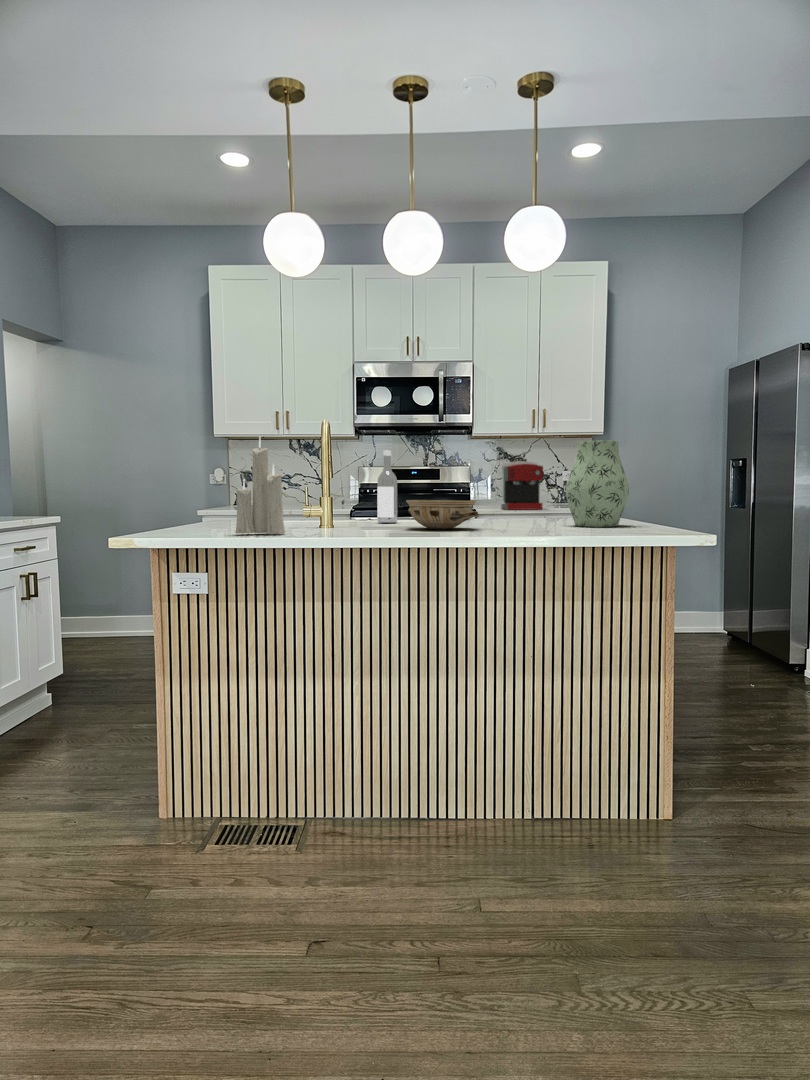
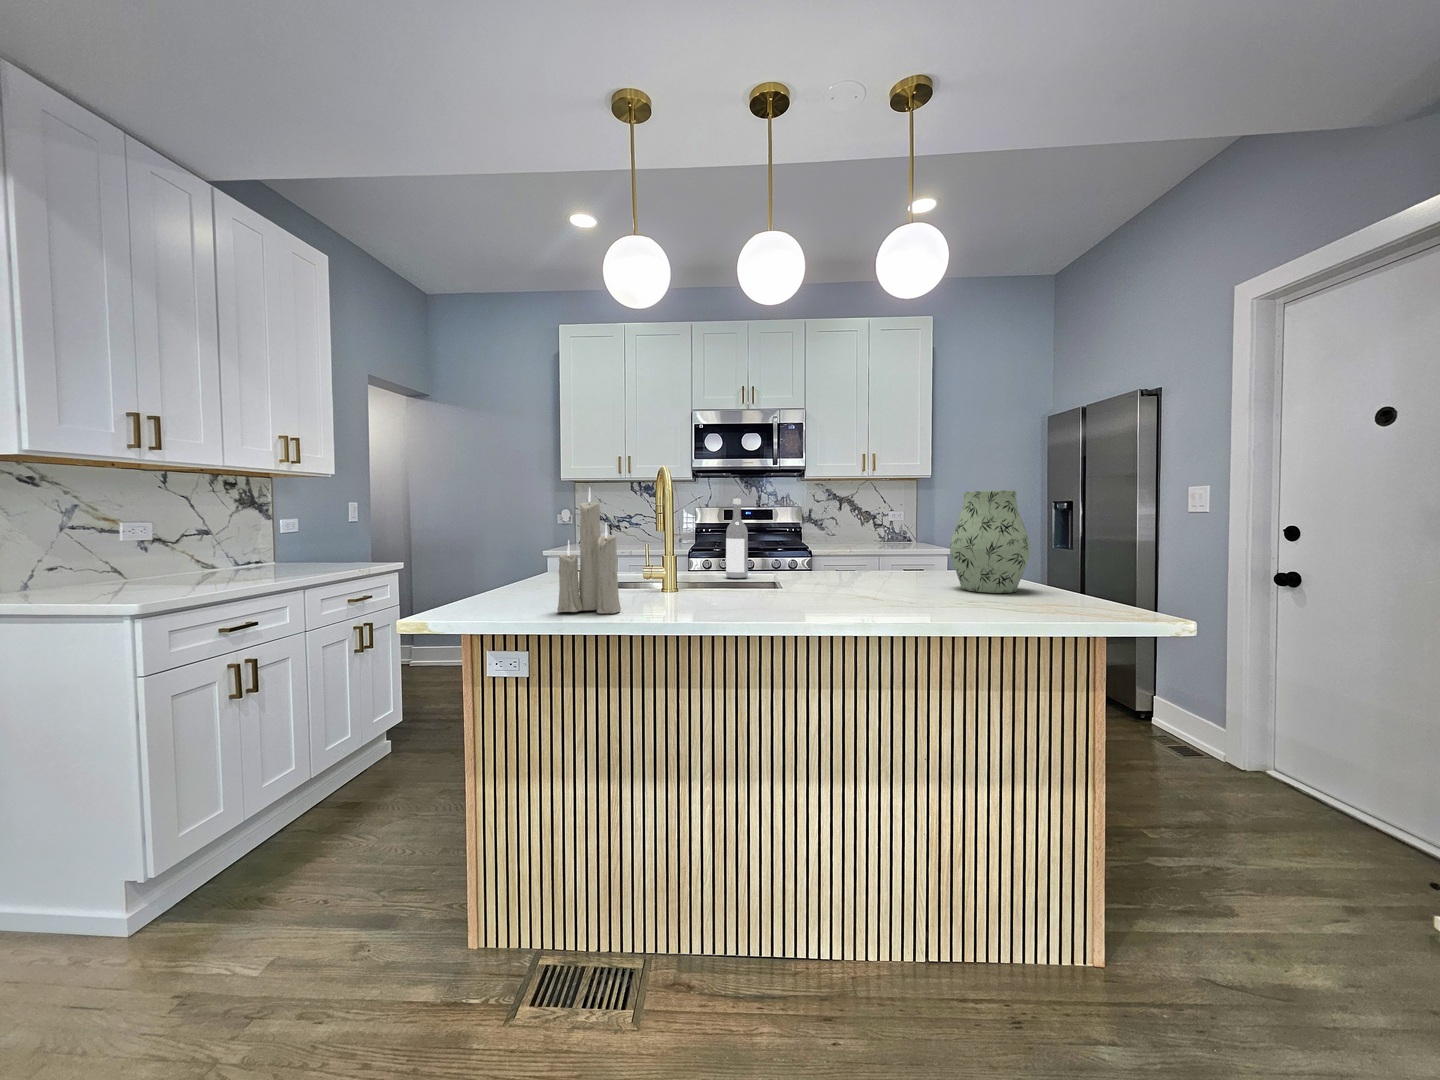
coffee maker: present [501,461,543,510] -> none [830,502,871,548]
ceramic bowl: present [406,500,478,529] -> none [768,560,860,599]

